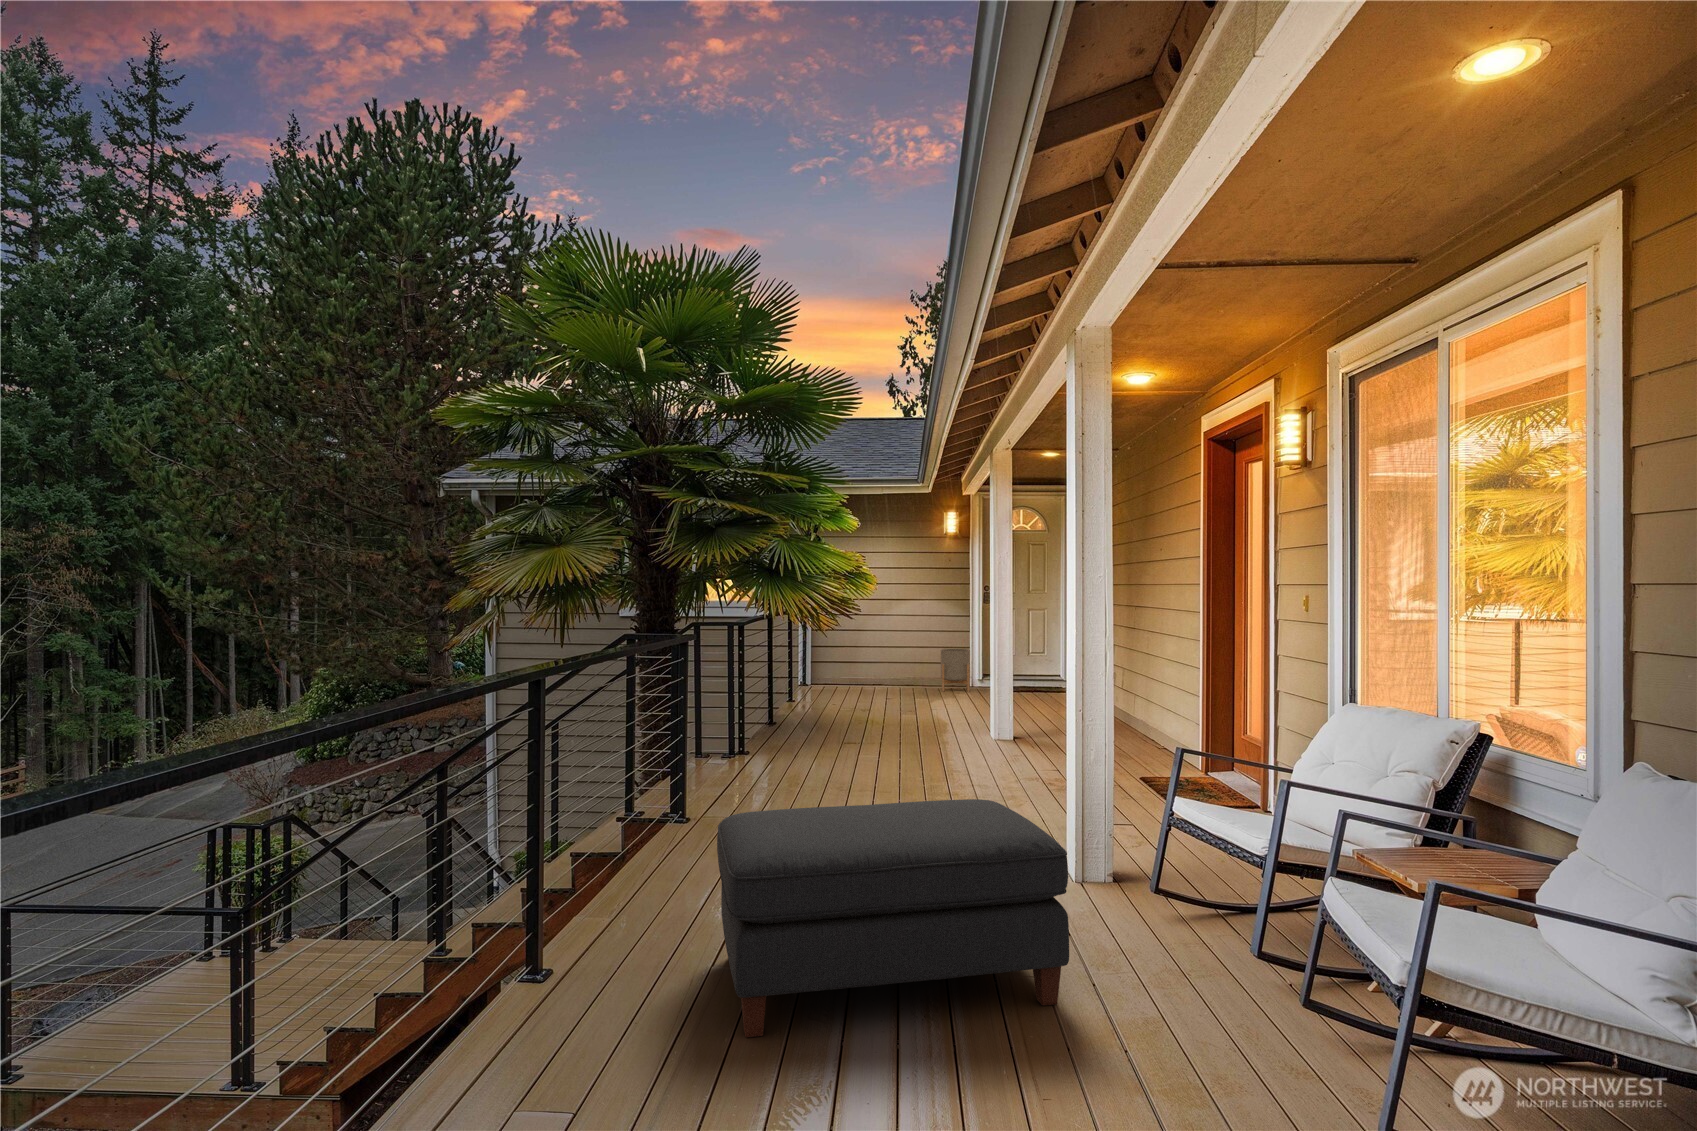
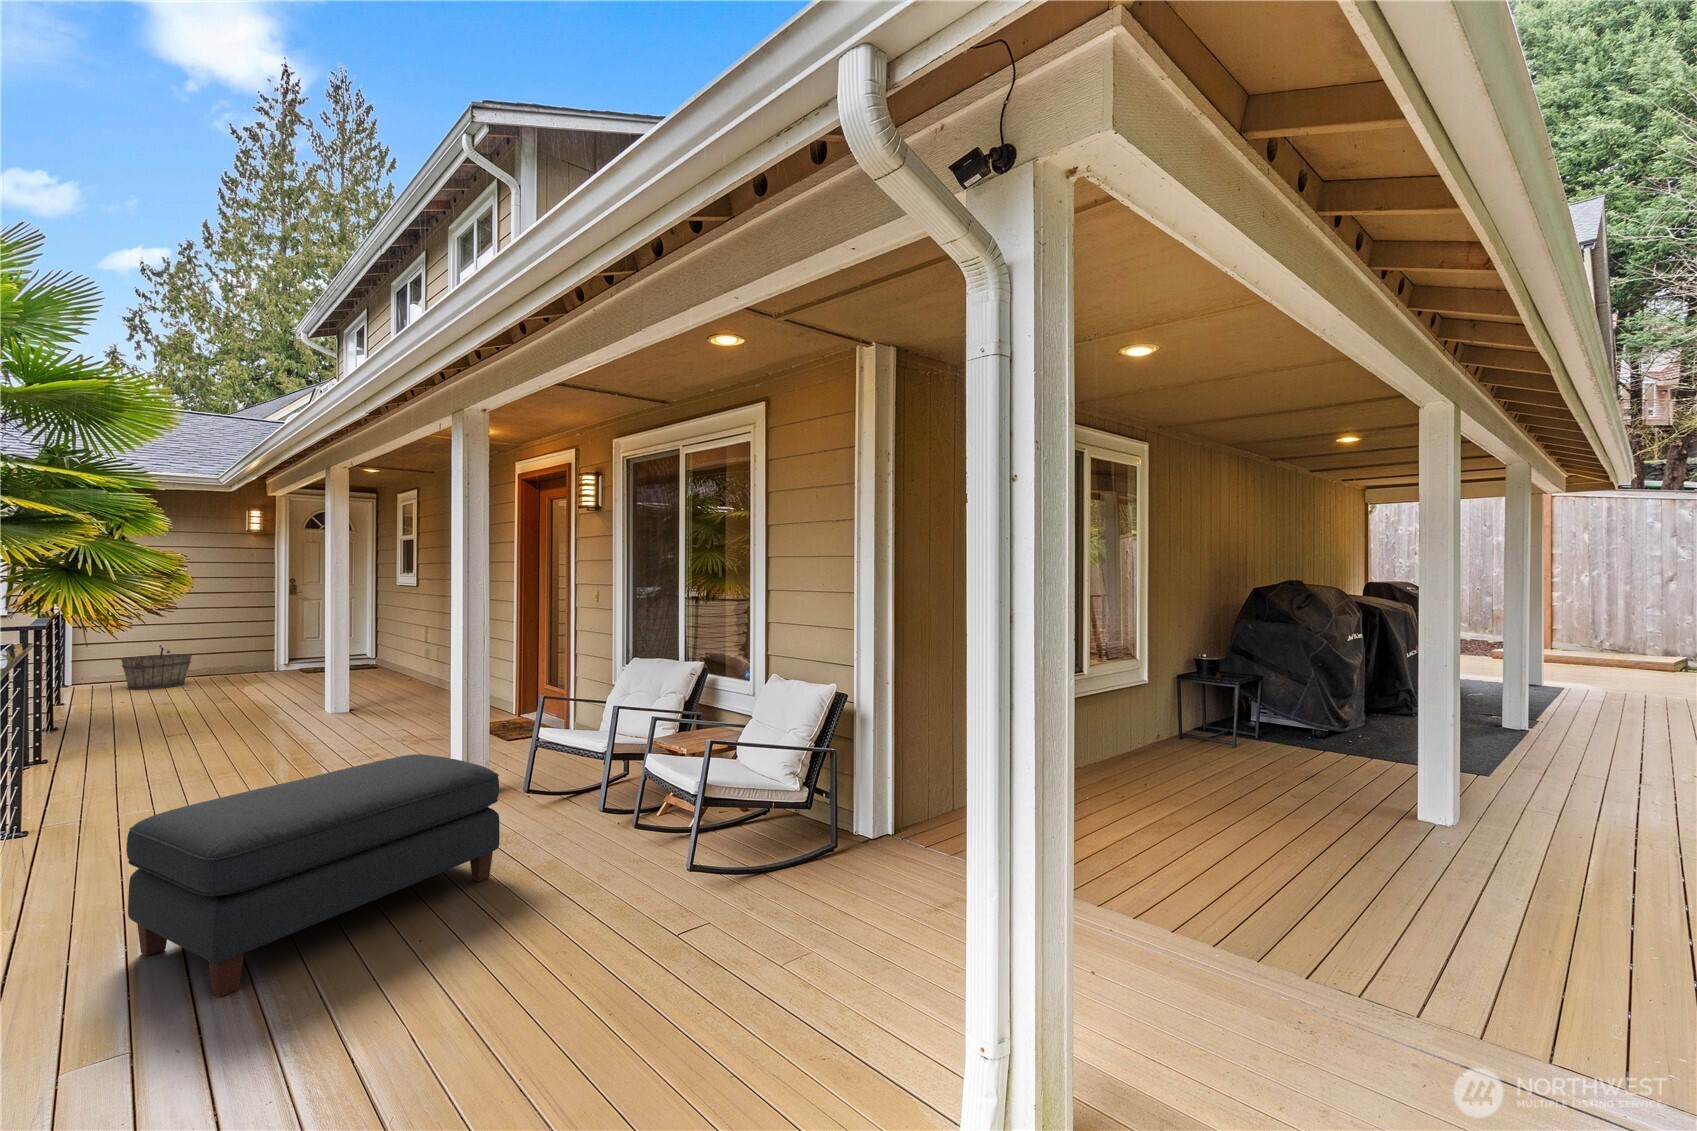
planter: present [941,649,970,692] -> none [225,640,263,682]
wooden bucket: none [869,650,916,691] -> present [121,645,192,690]

